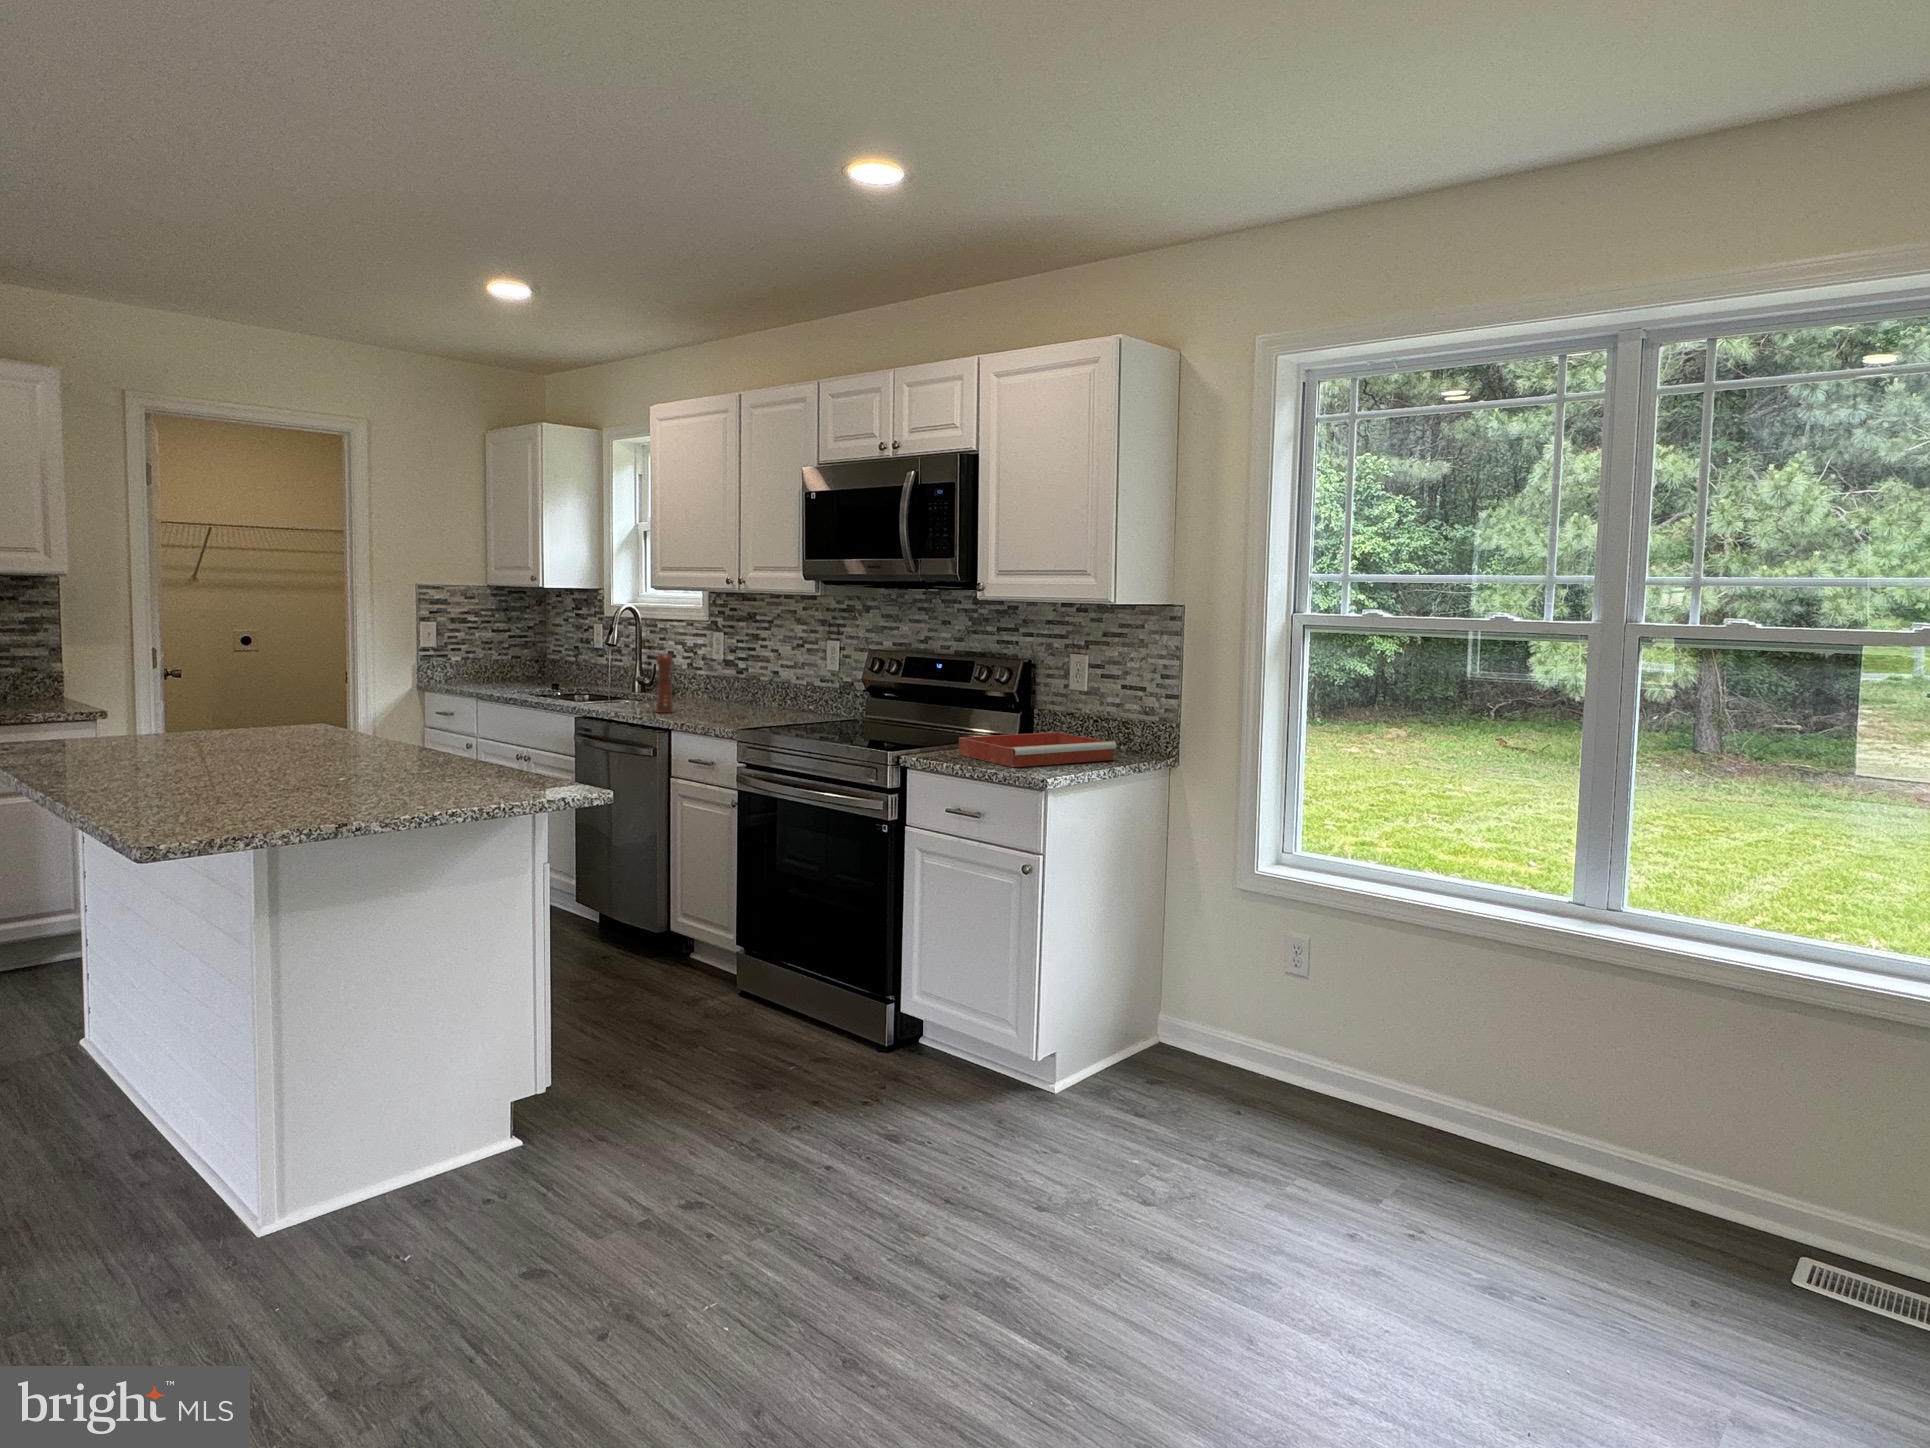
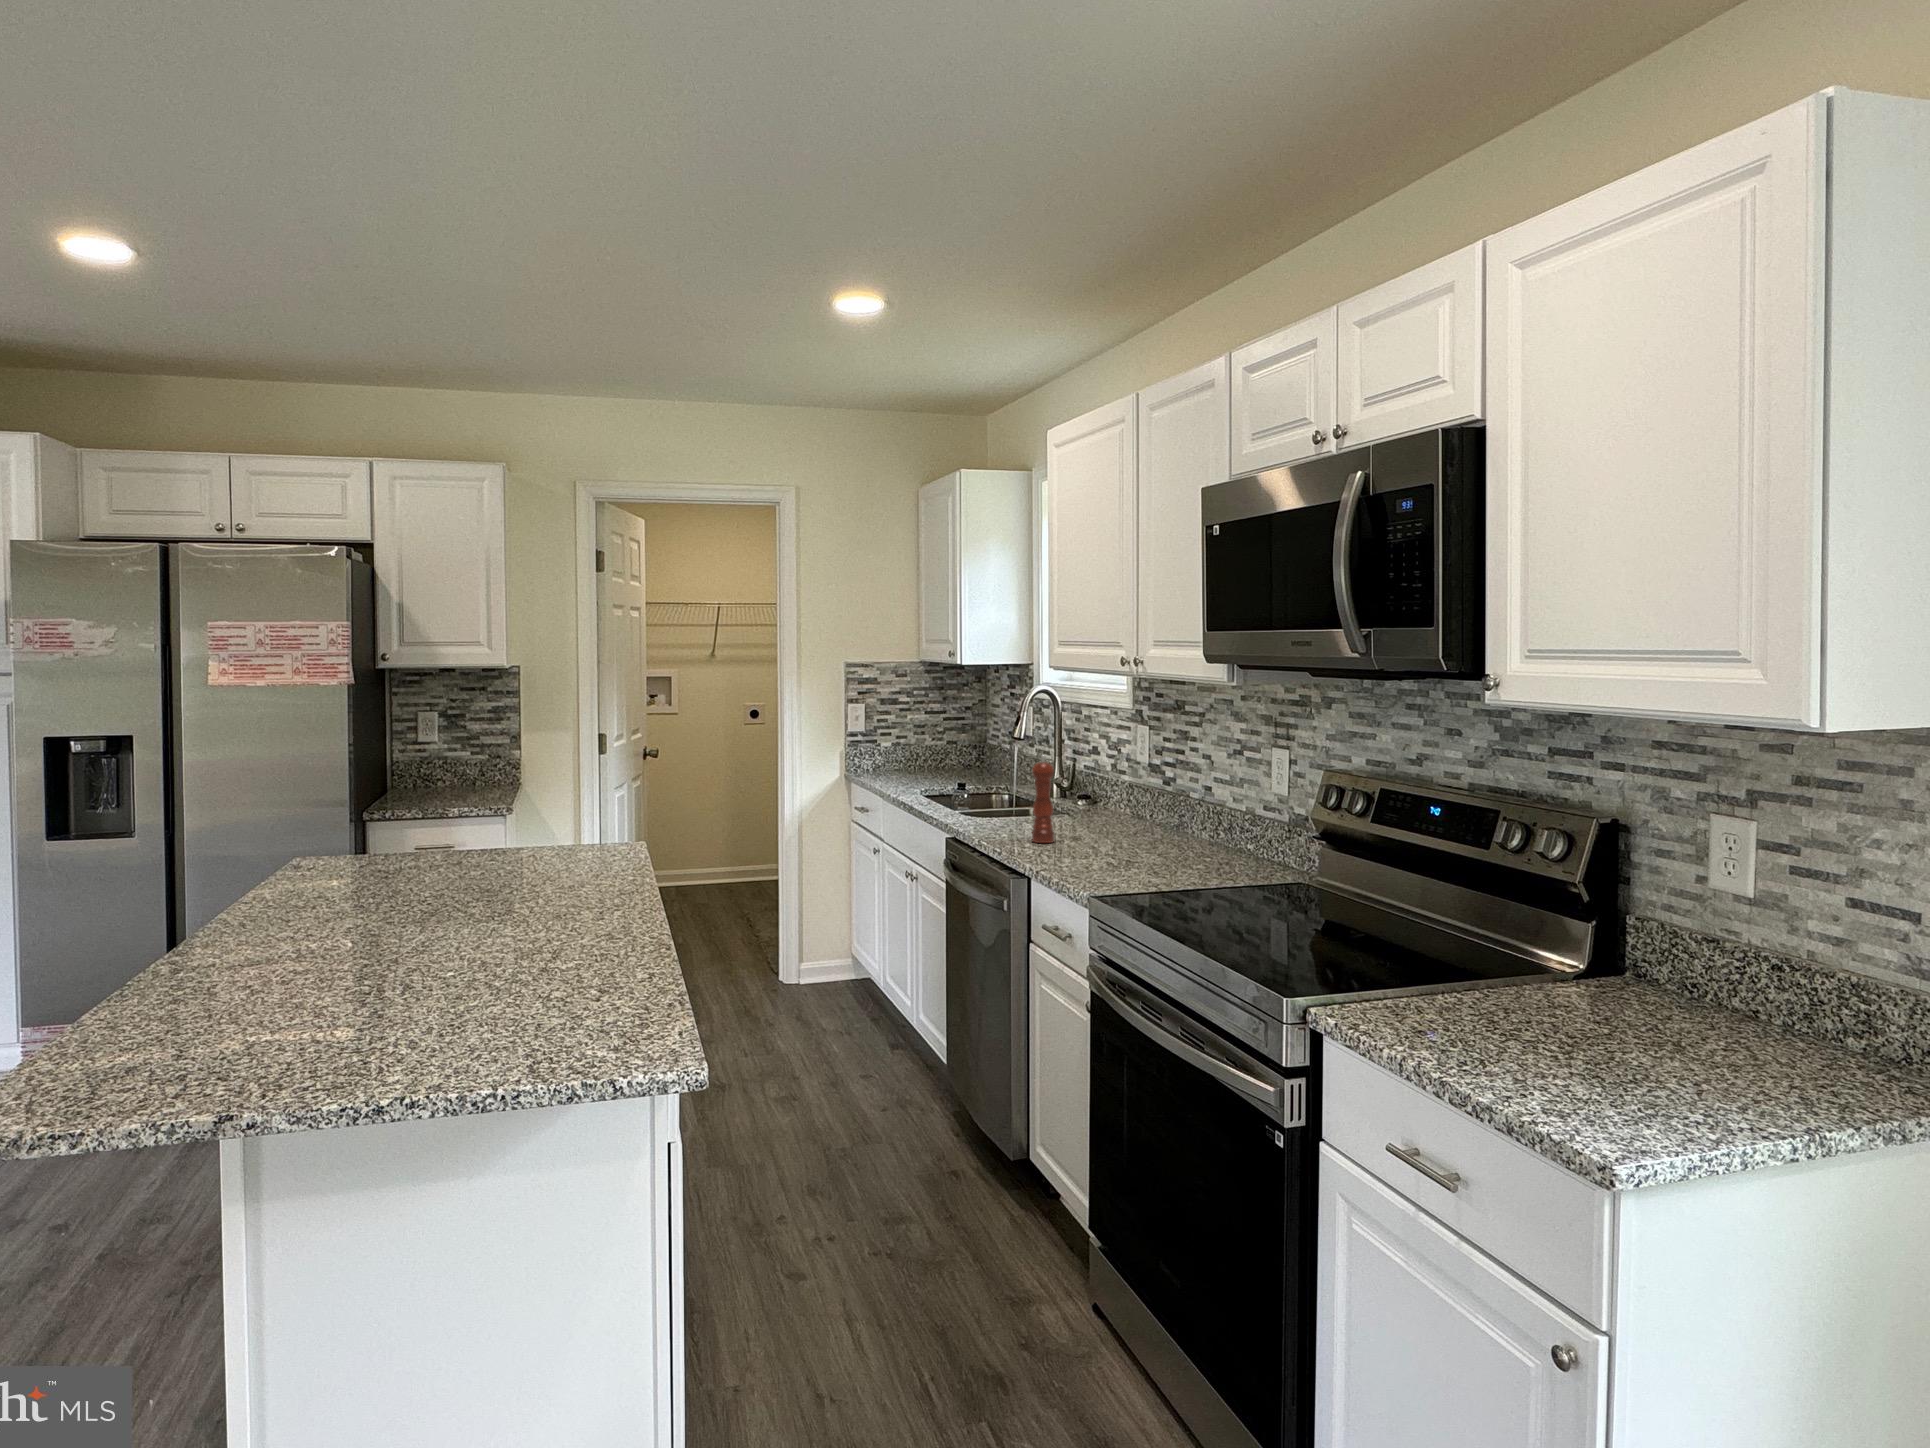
tray: present [959,732,1116,767] -> none [1437,983,1839,1094]

